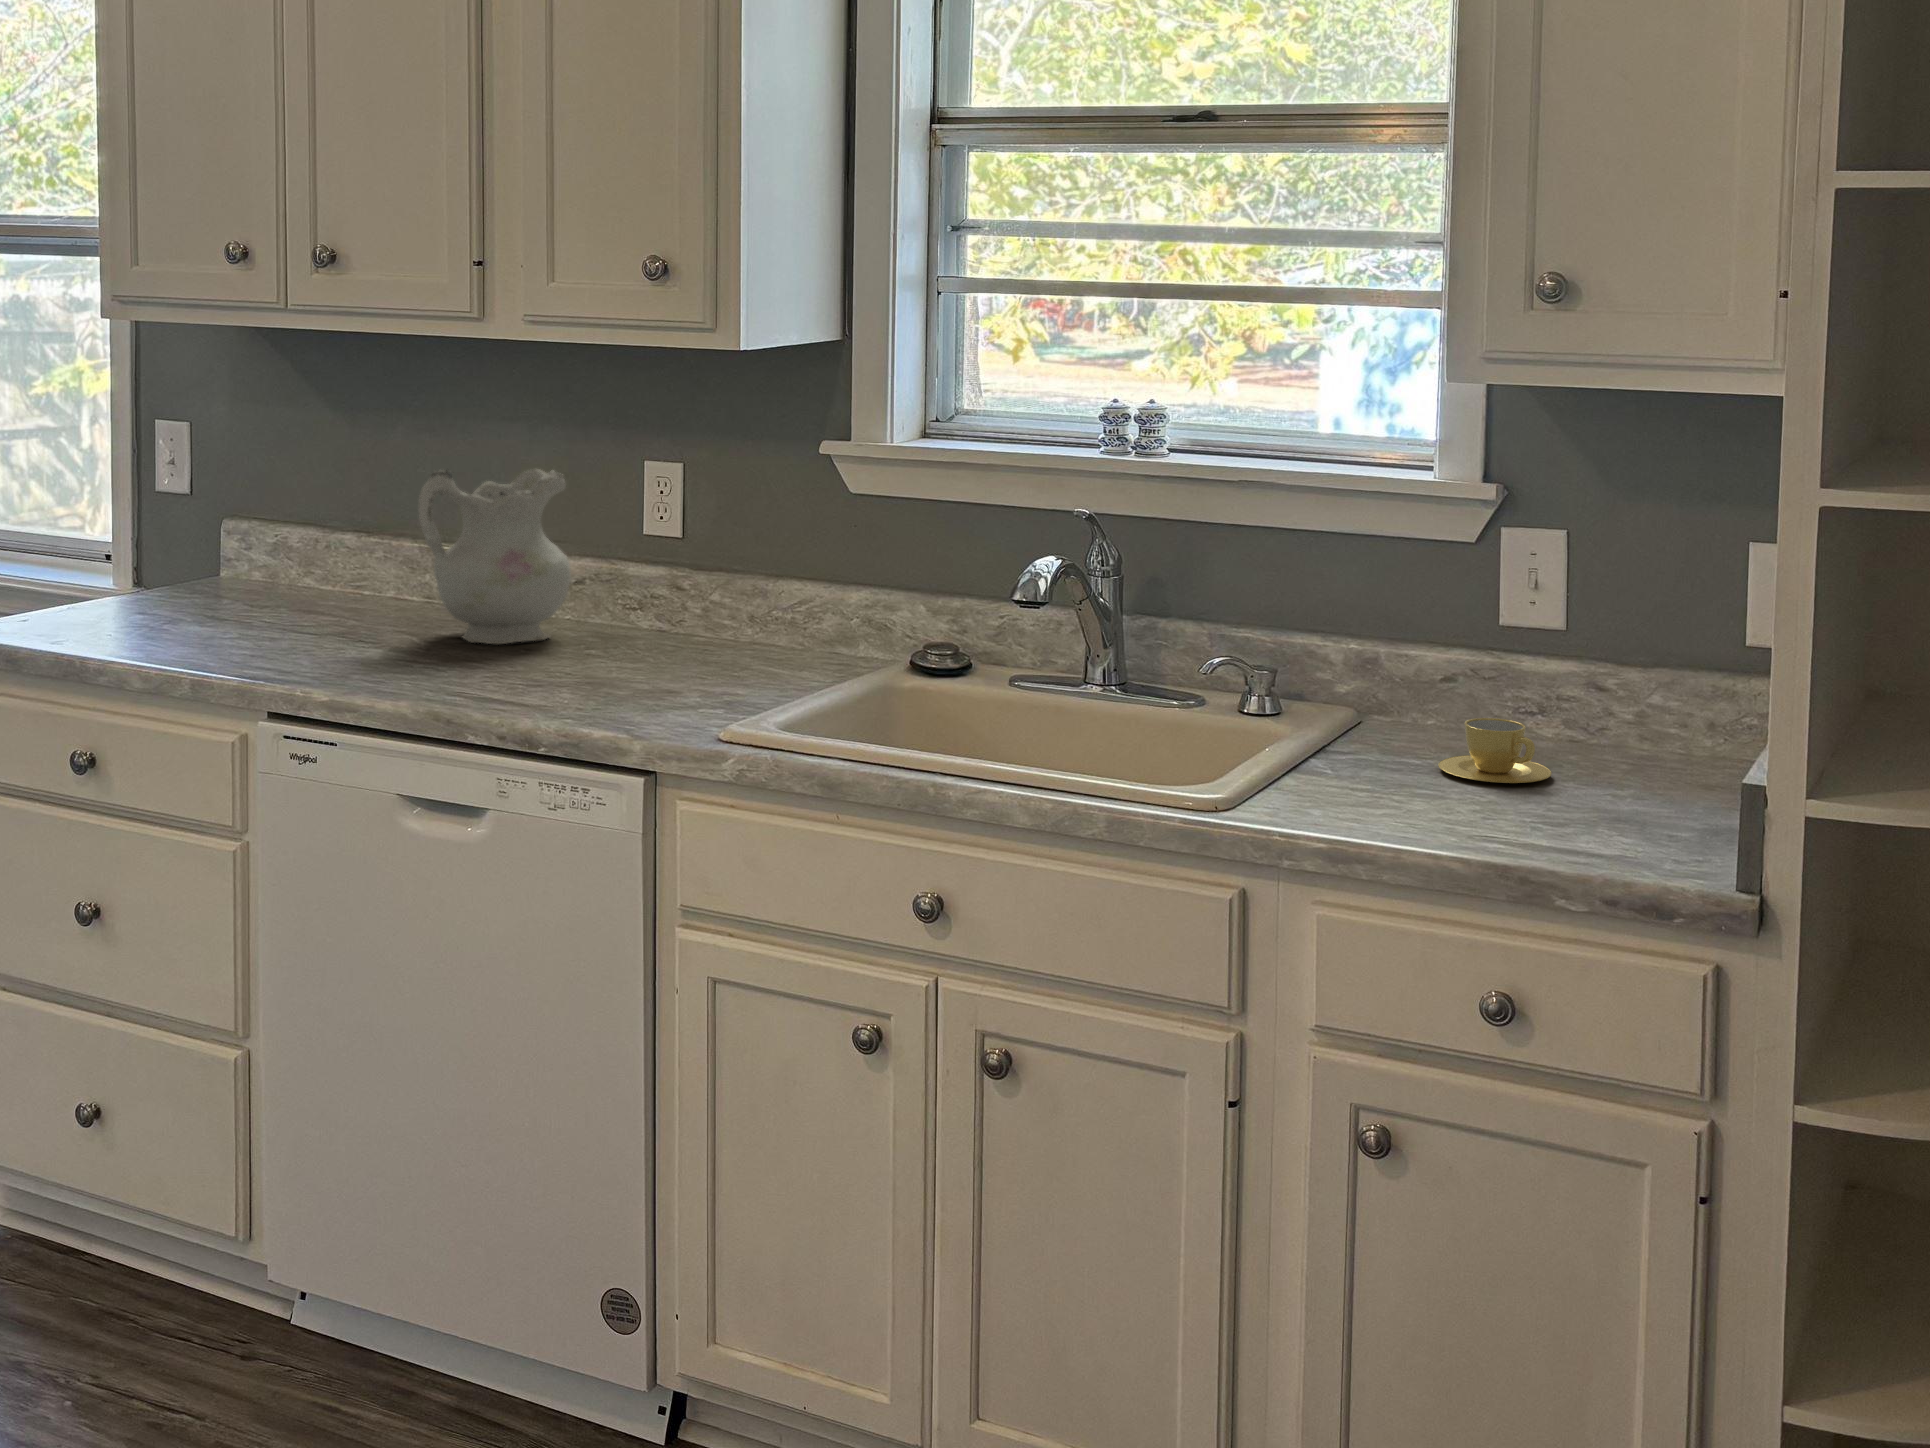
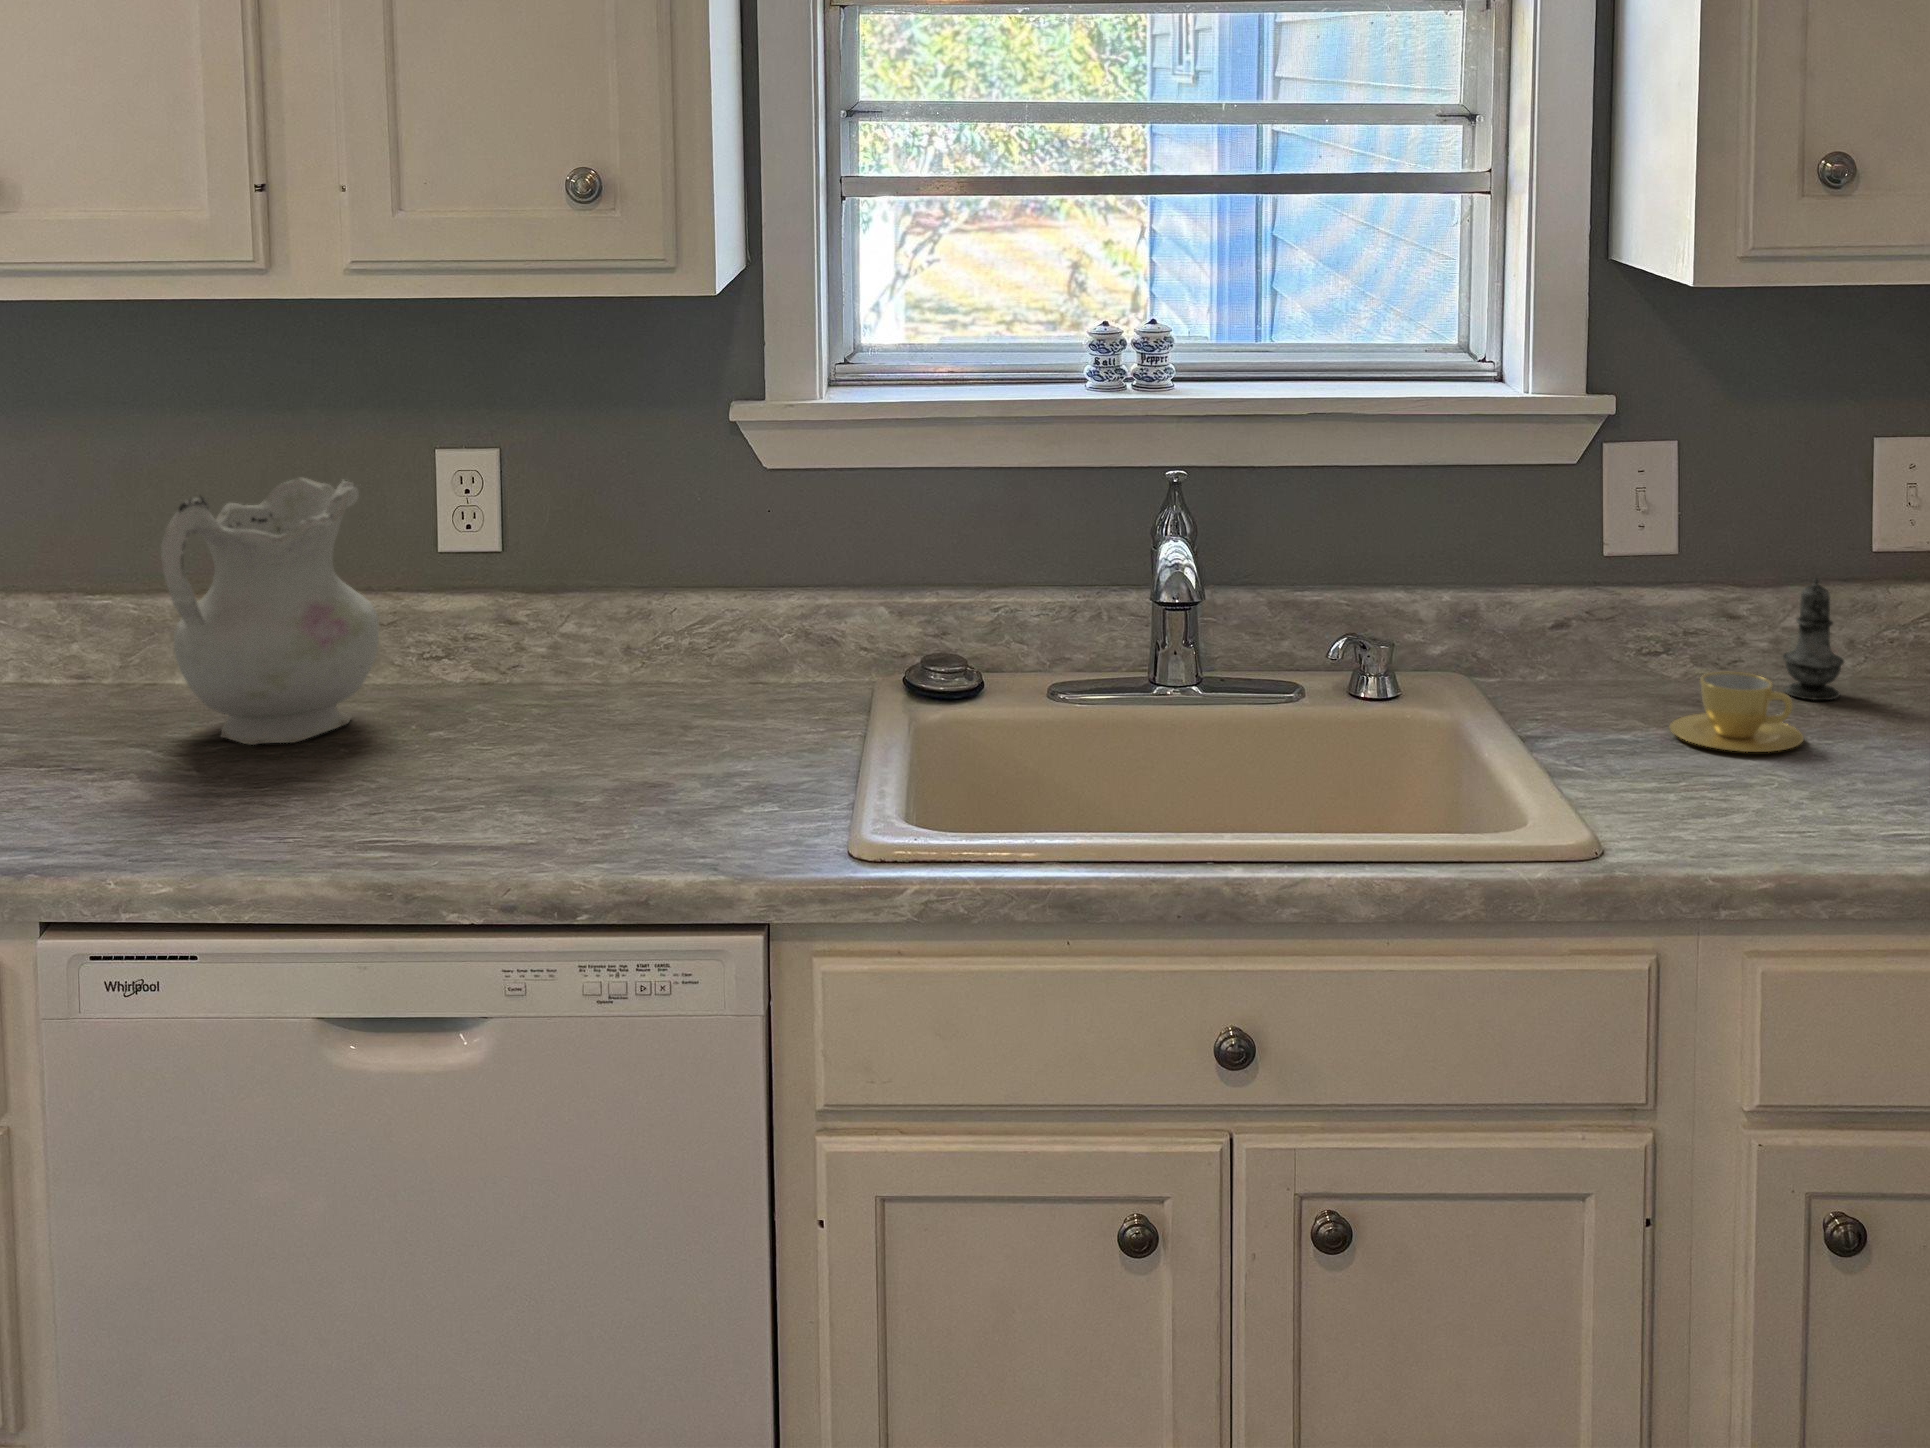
salt shaker: none [1612,657,1667,766] -> present [1783,578,1844,700]

